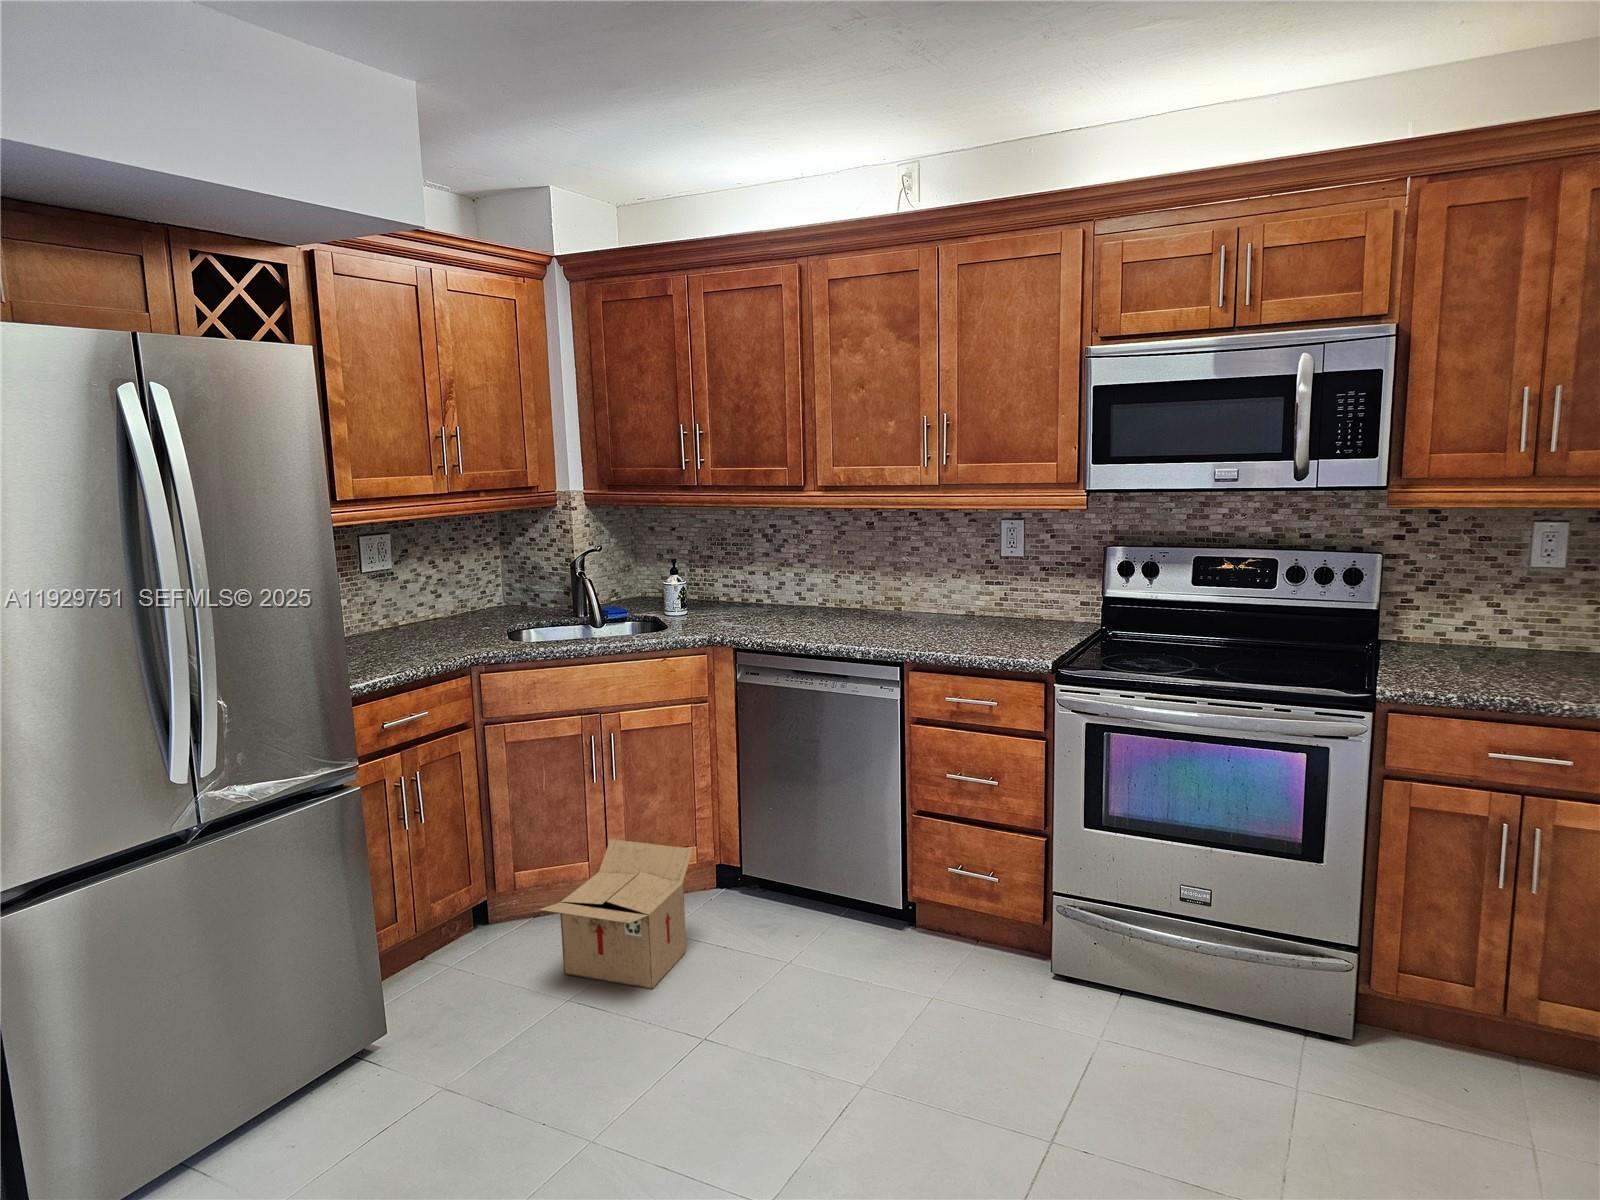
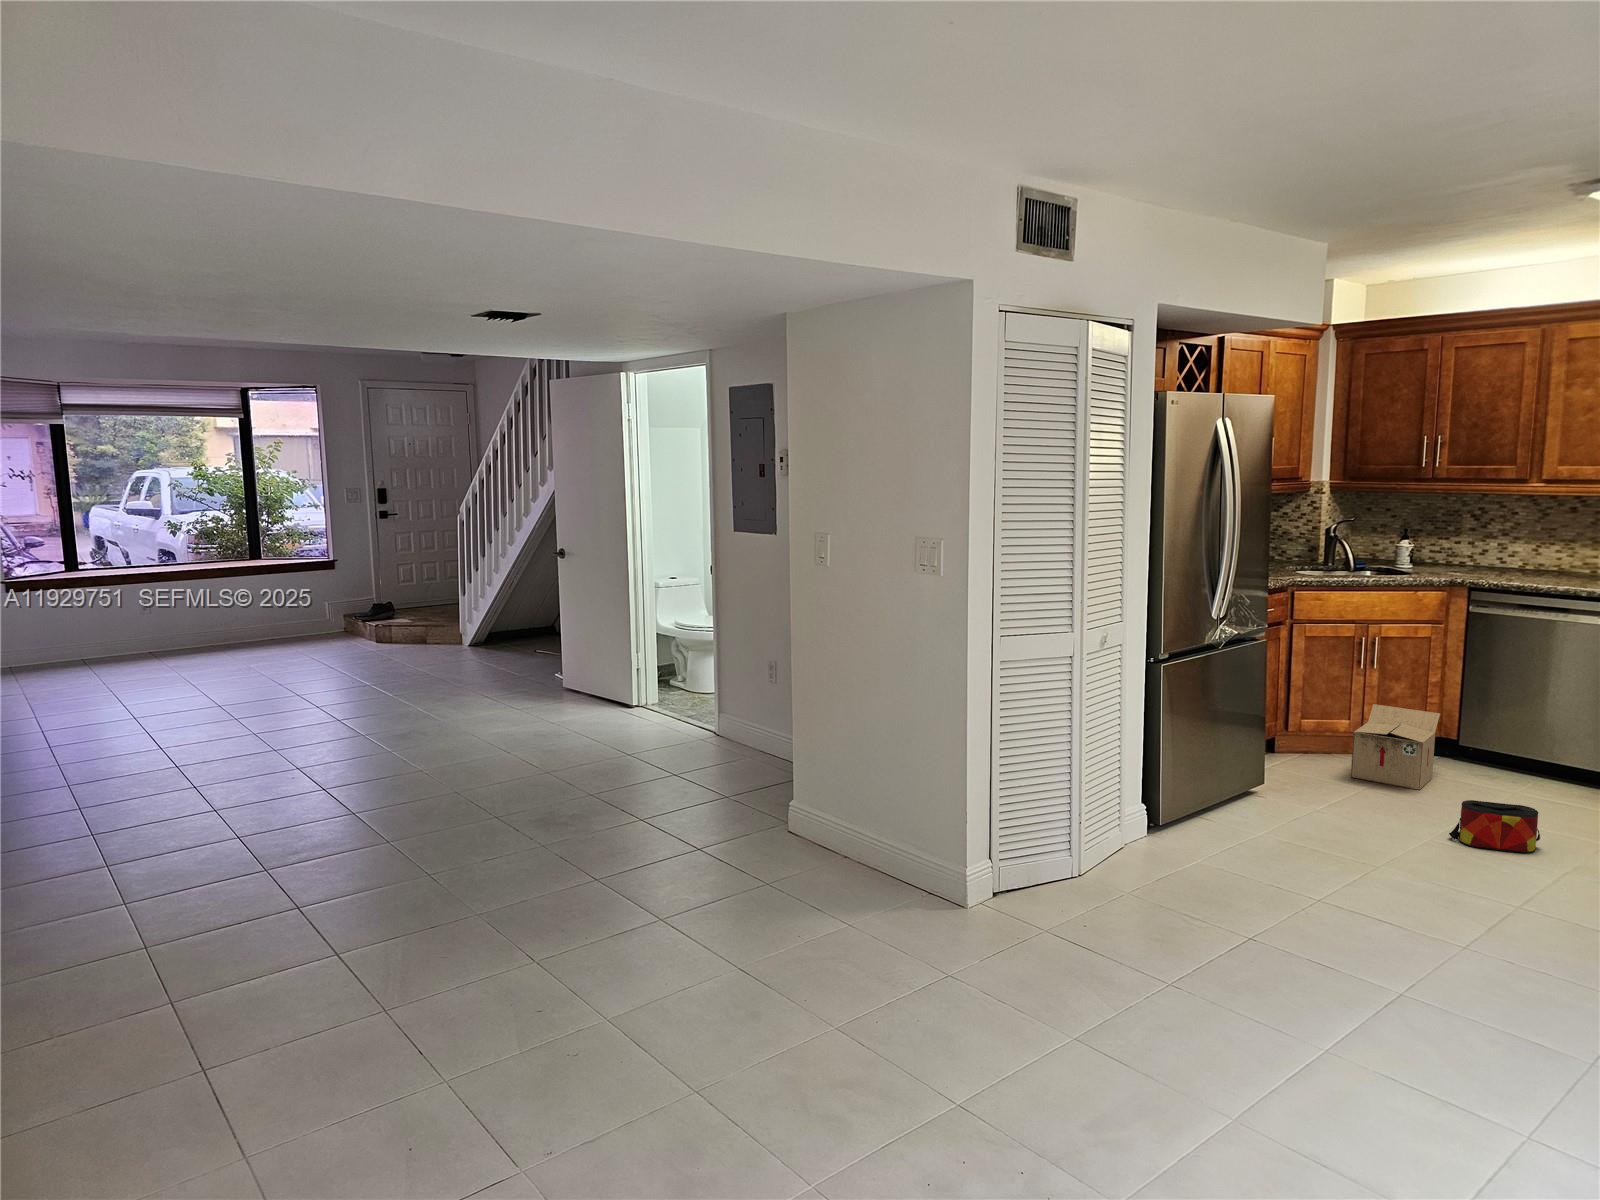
bag: none [626,1060,763,1161] -> present [1449,800,1540,853]

